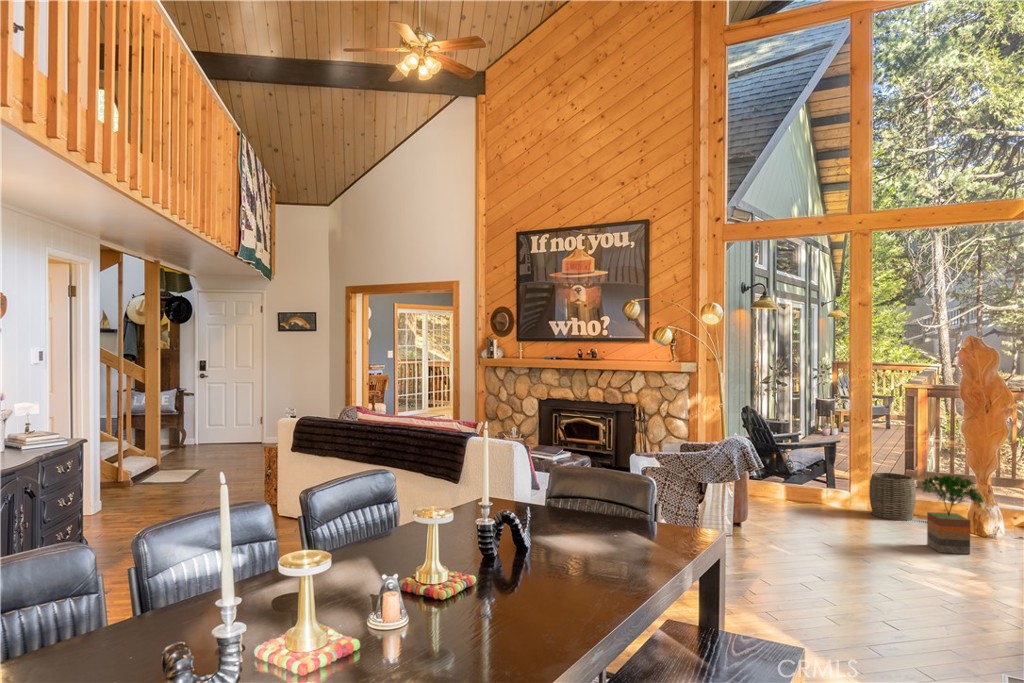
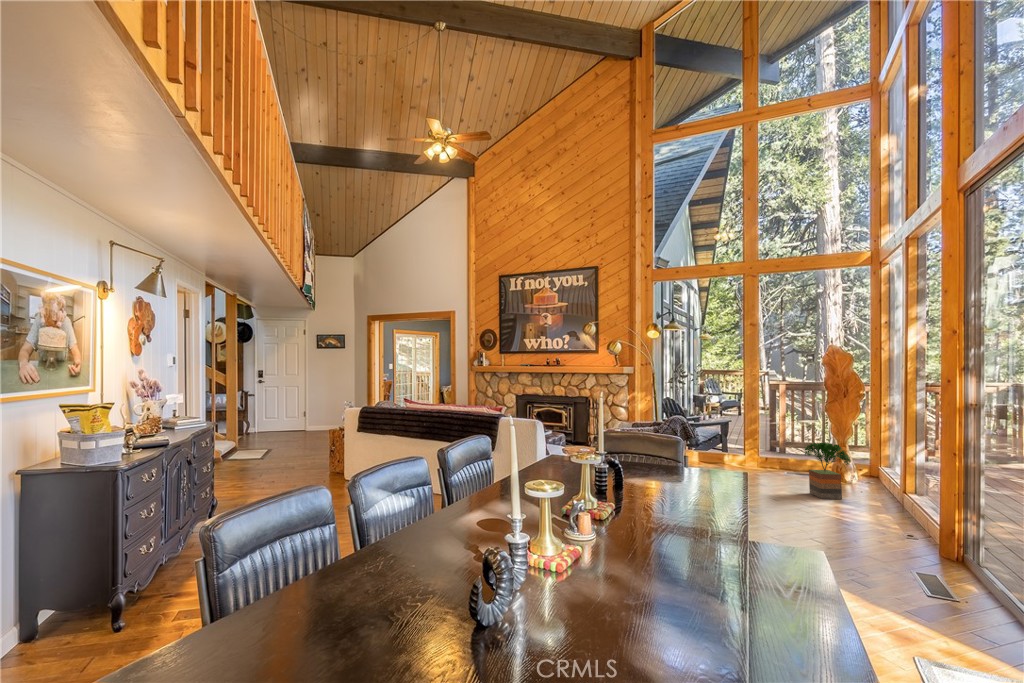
woven basket: present [869,473,916,521] -> none [759,443,792,477]

